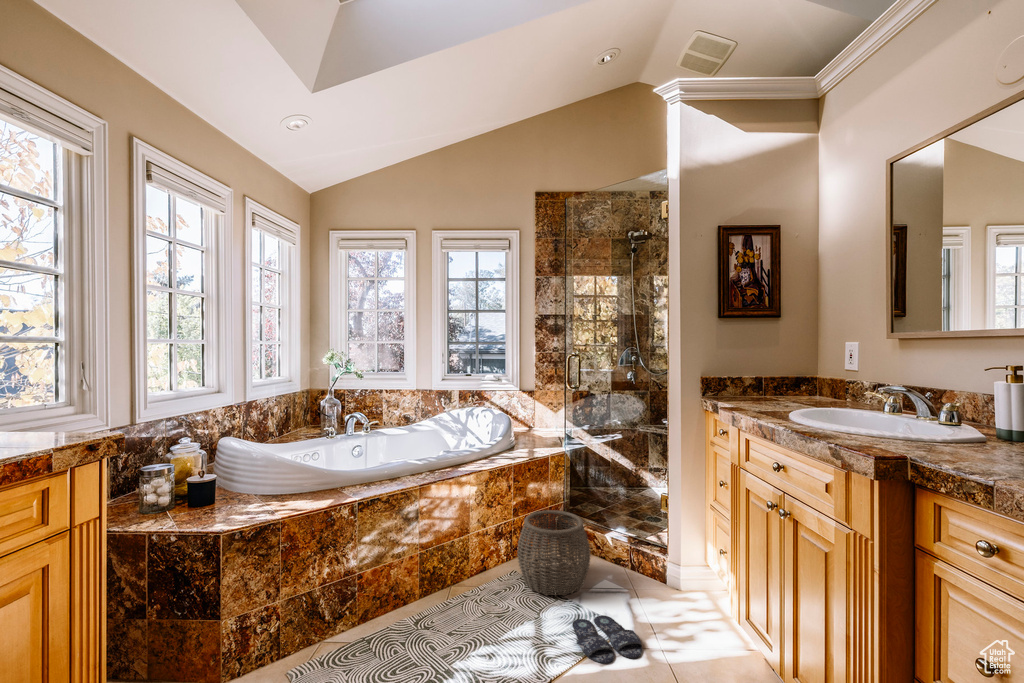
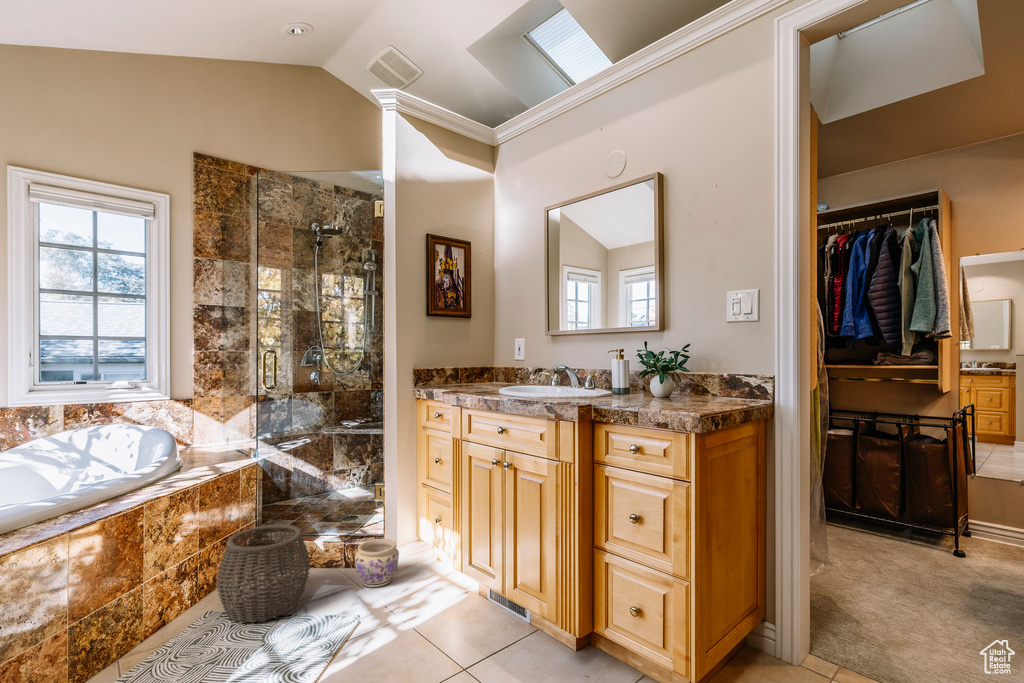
planter: none [633,551,679,603] -> present [355,539,399,588]
slippers: present [573,615,642,664] -> none [308,615,388,657]

